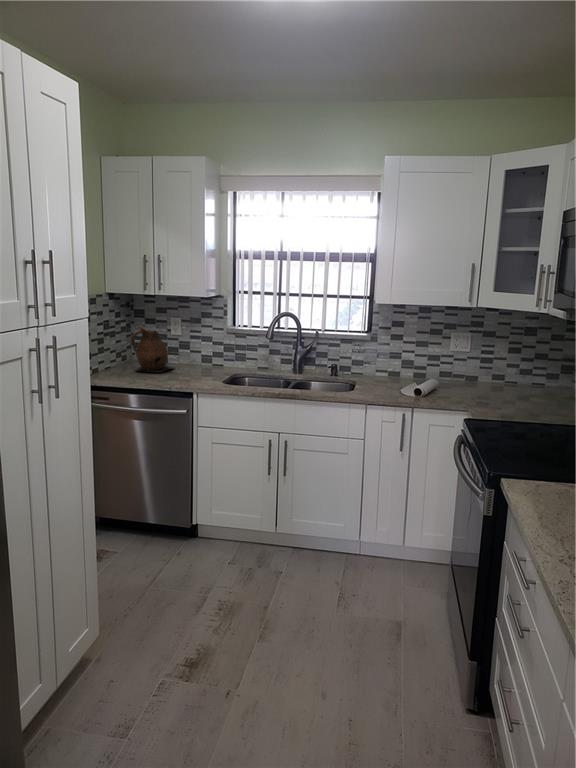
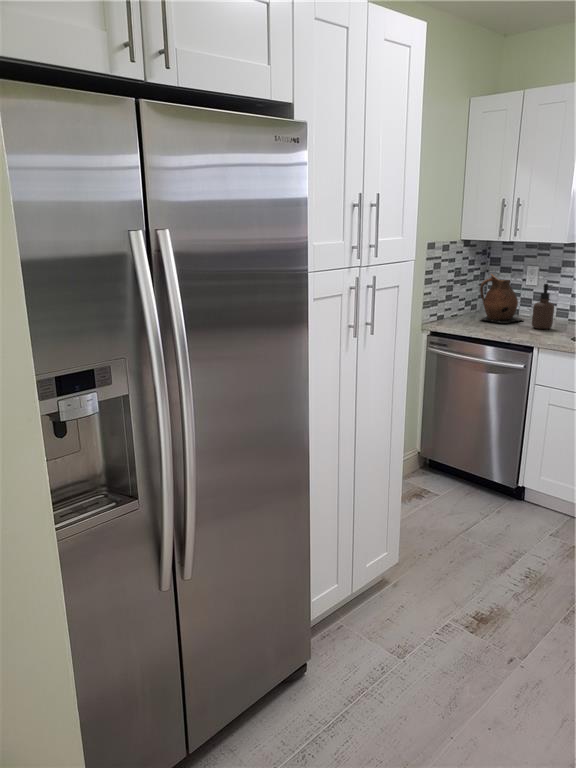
soap dispenser: none [184,334,202,375] -> present [532,284,554,329]

